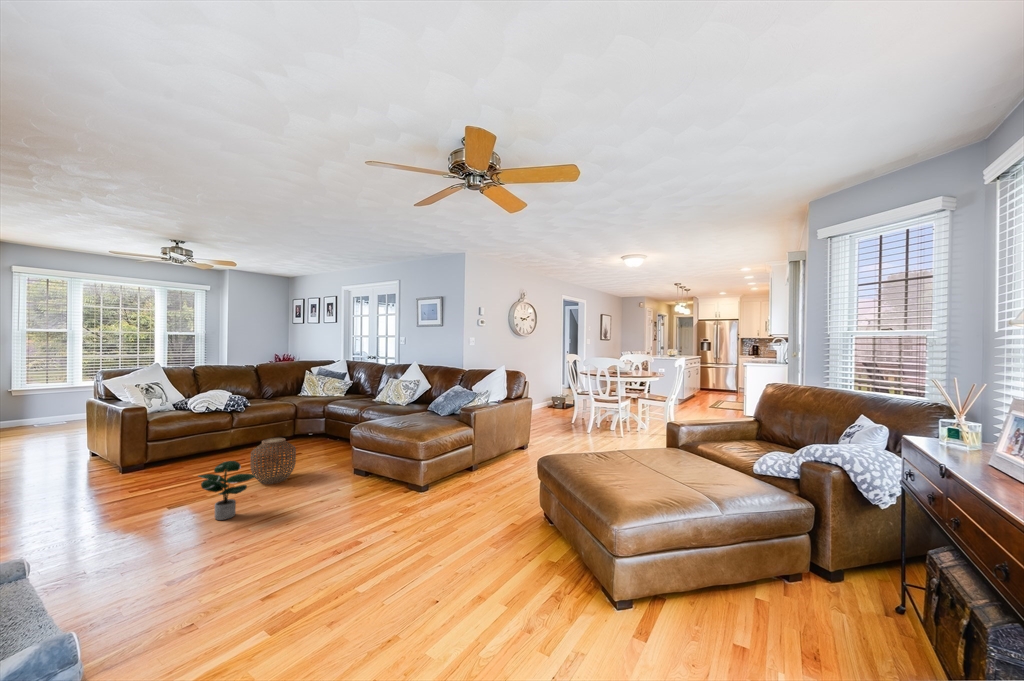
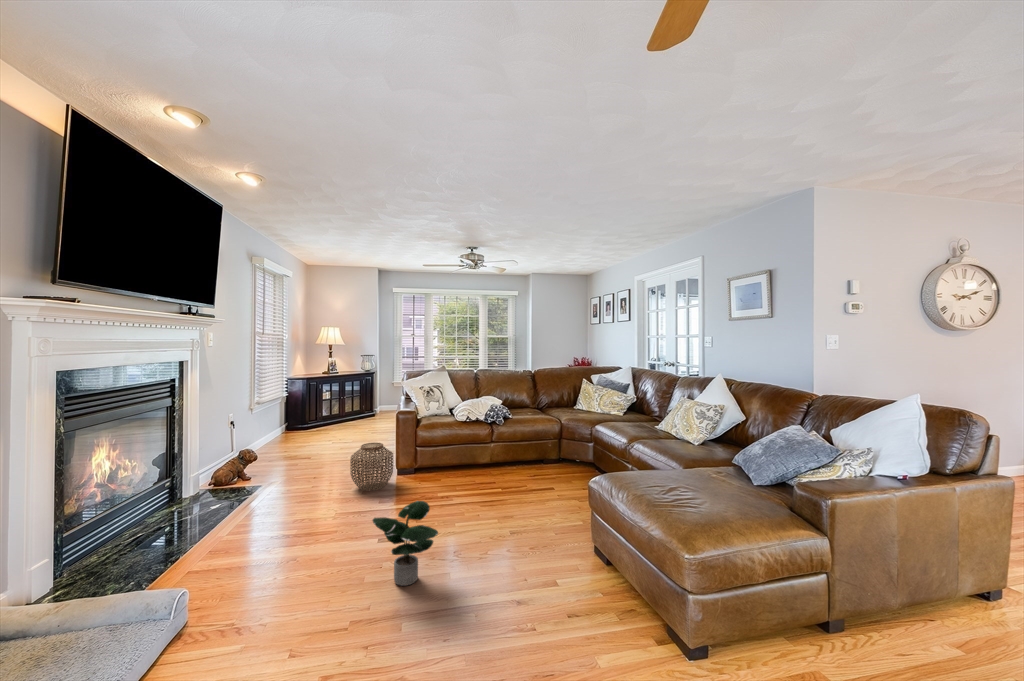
woven basket: present [250,438,296,484] -> present [350,443,393,491]

